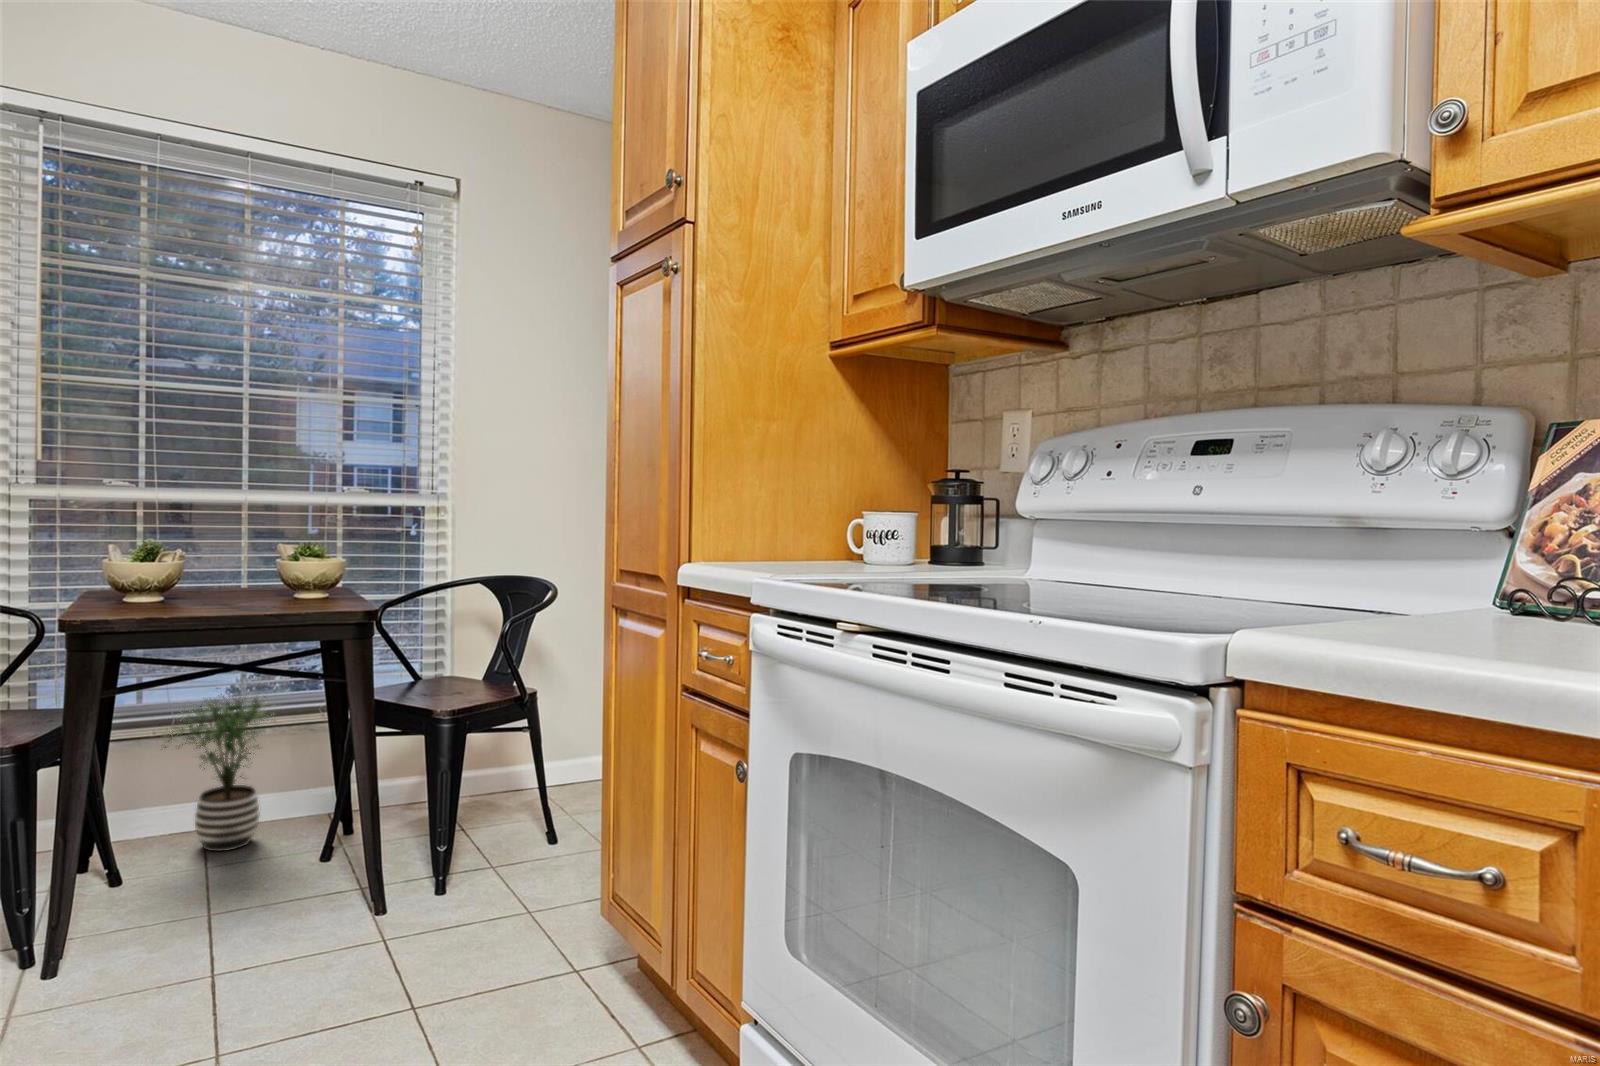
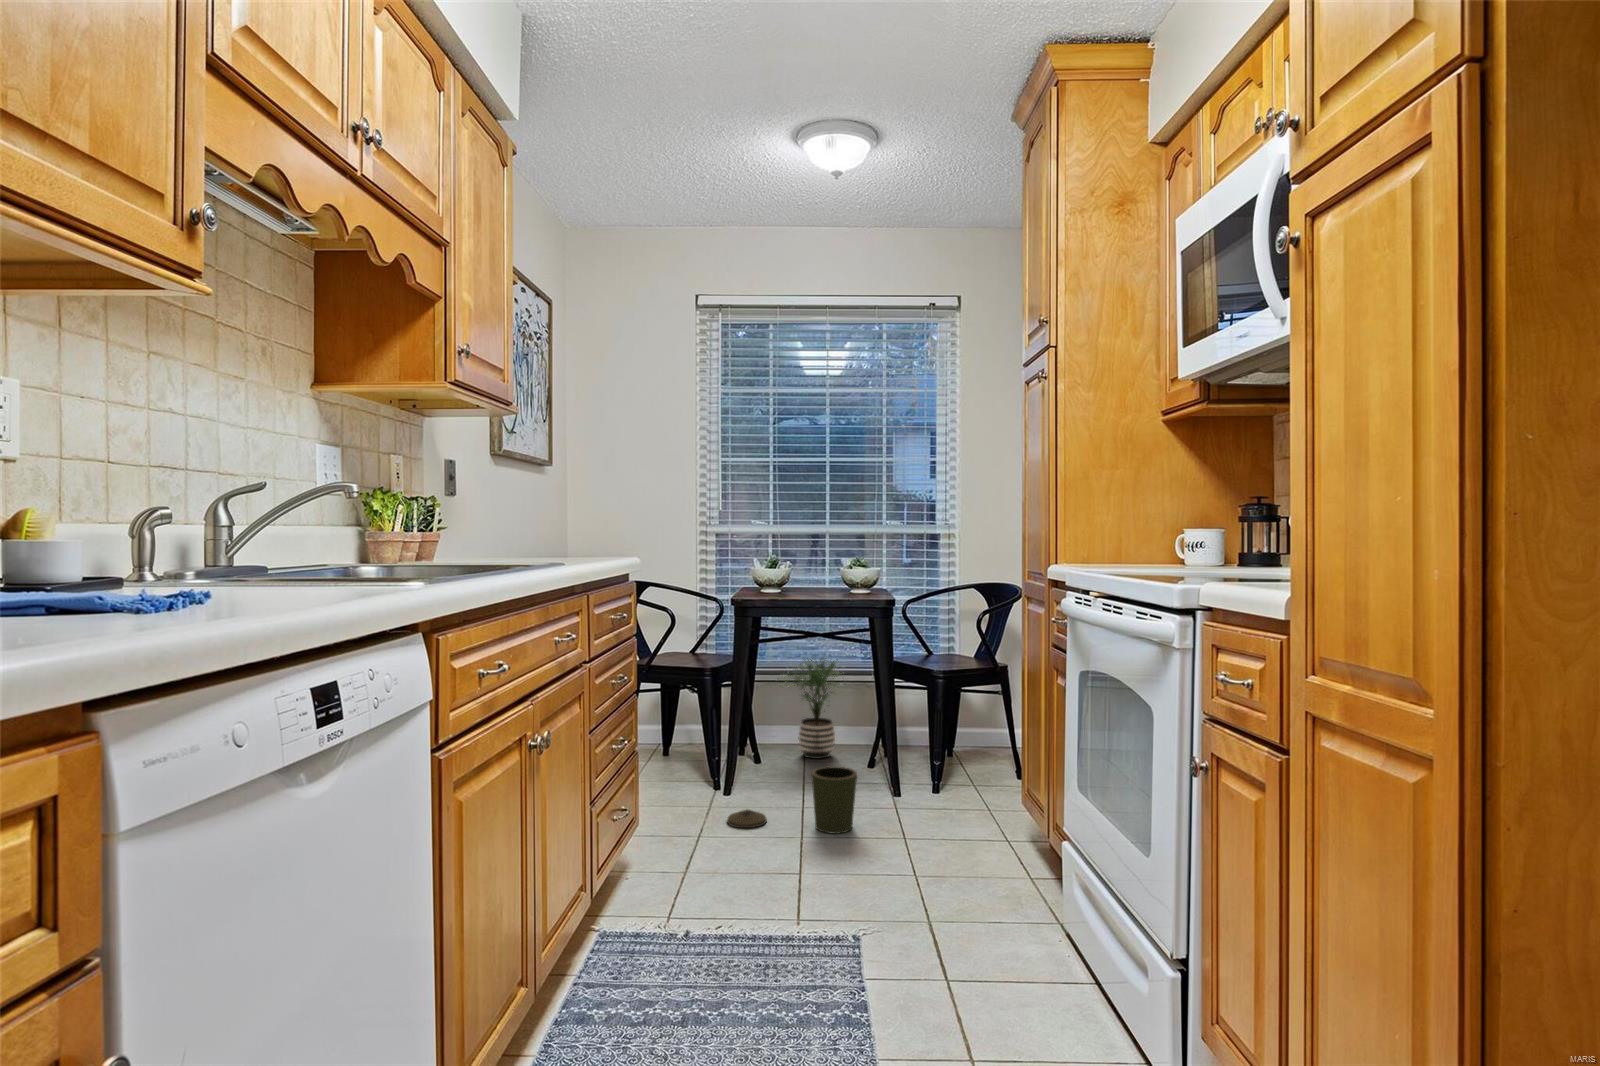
trash can: none [68,882,321,1025] -> present [727,766,857,834]

